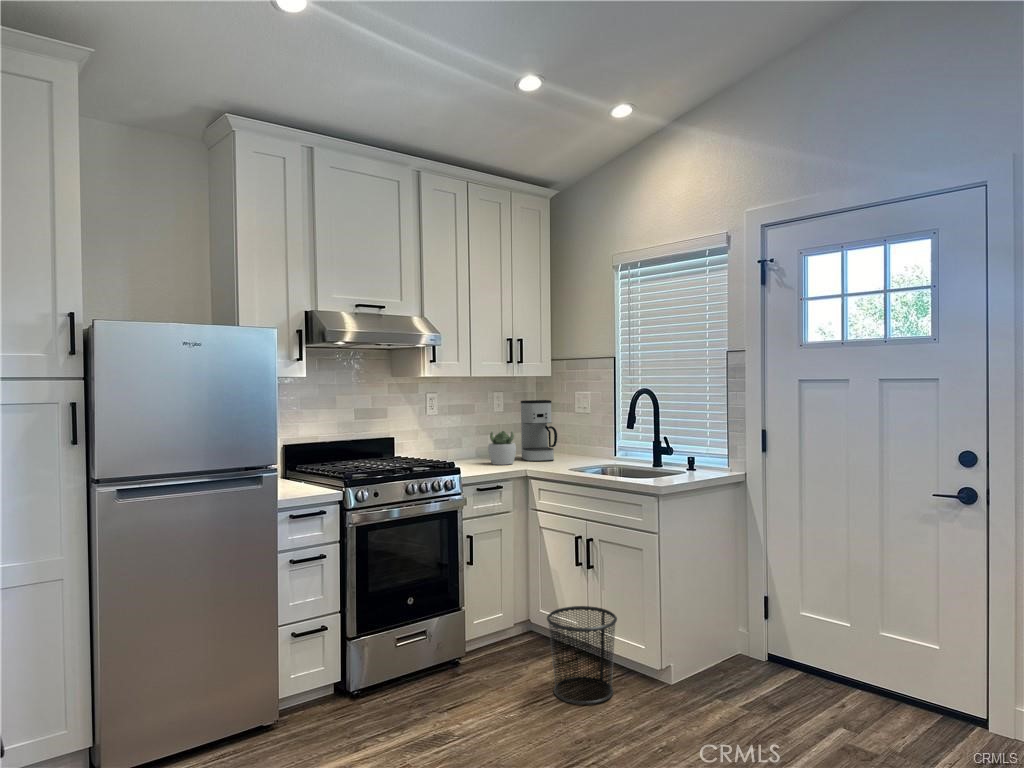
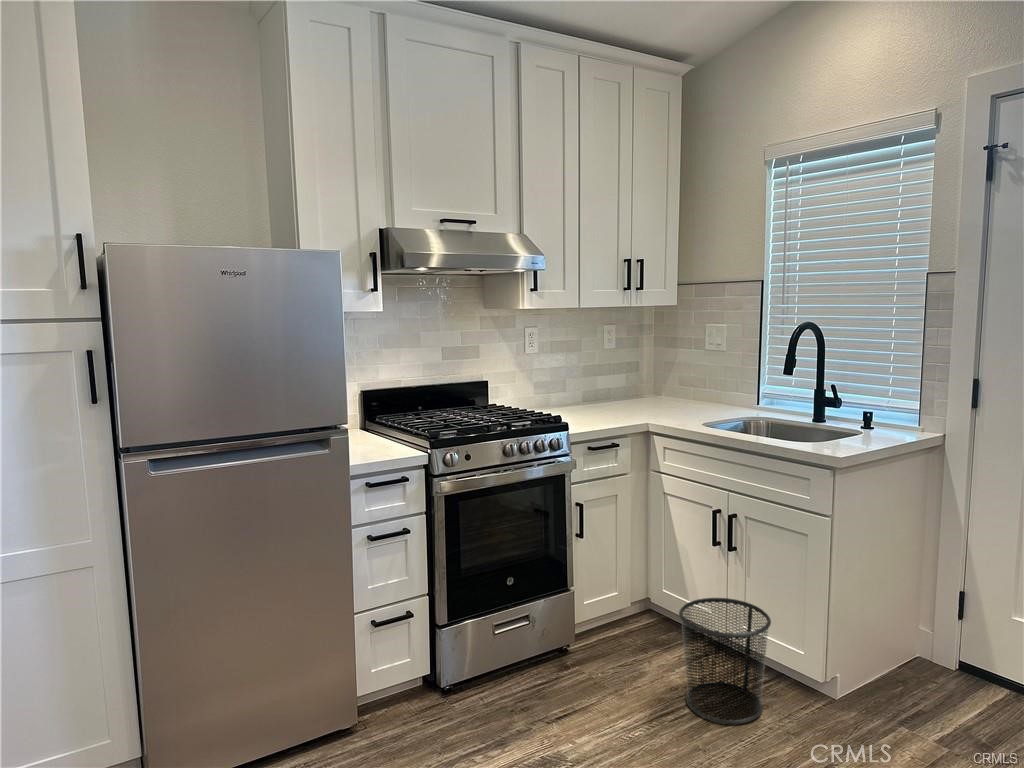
coffee maker: present [521,400,557,462] -> none [640,333,685,409]
succulent plant: present [488,431,516,465] -> none [601,372,636,414]

